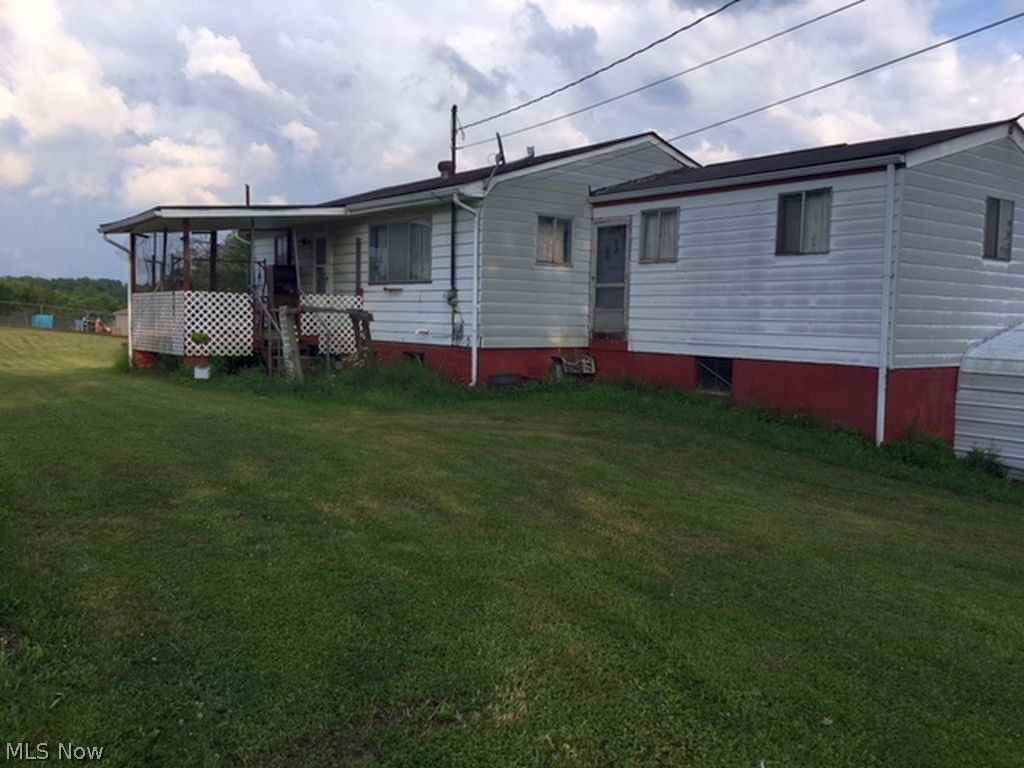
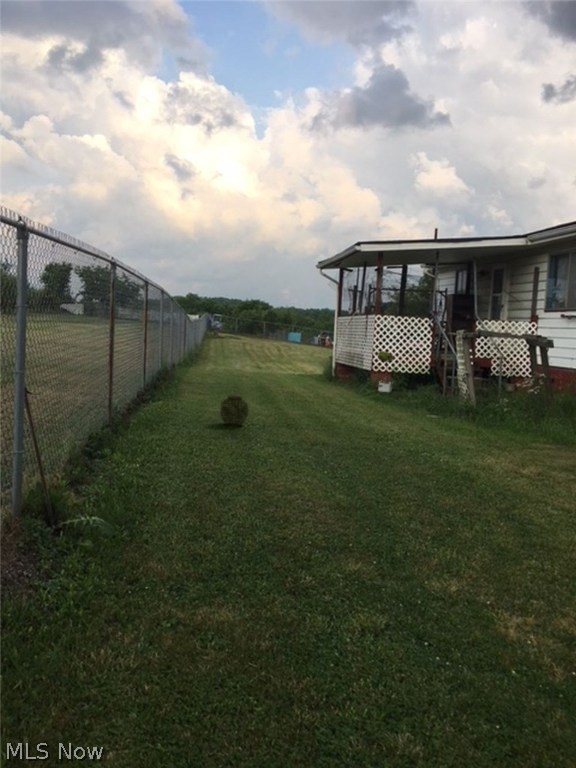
woven basket: none [21,384,55,417] -> present [220,396,248,426]

